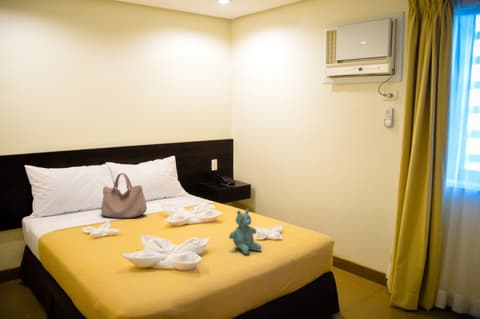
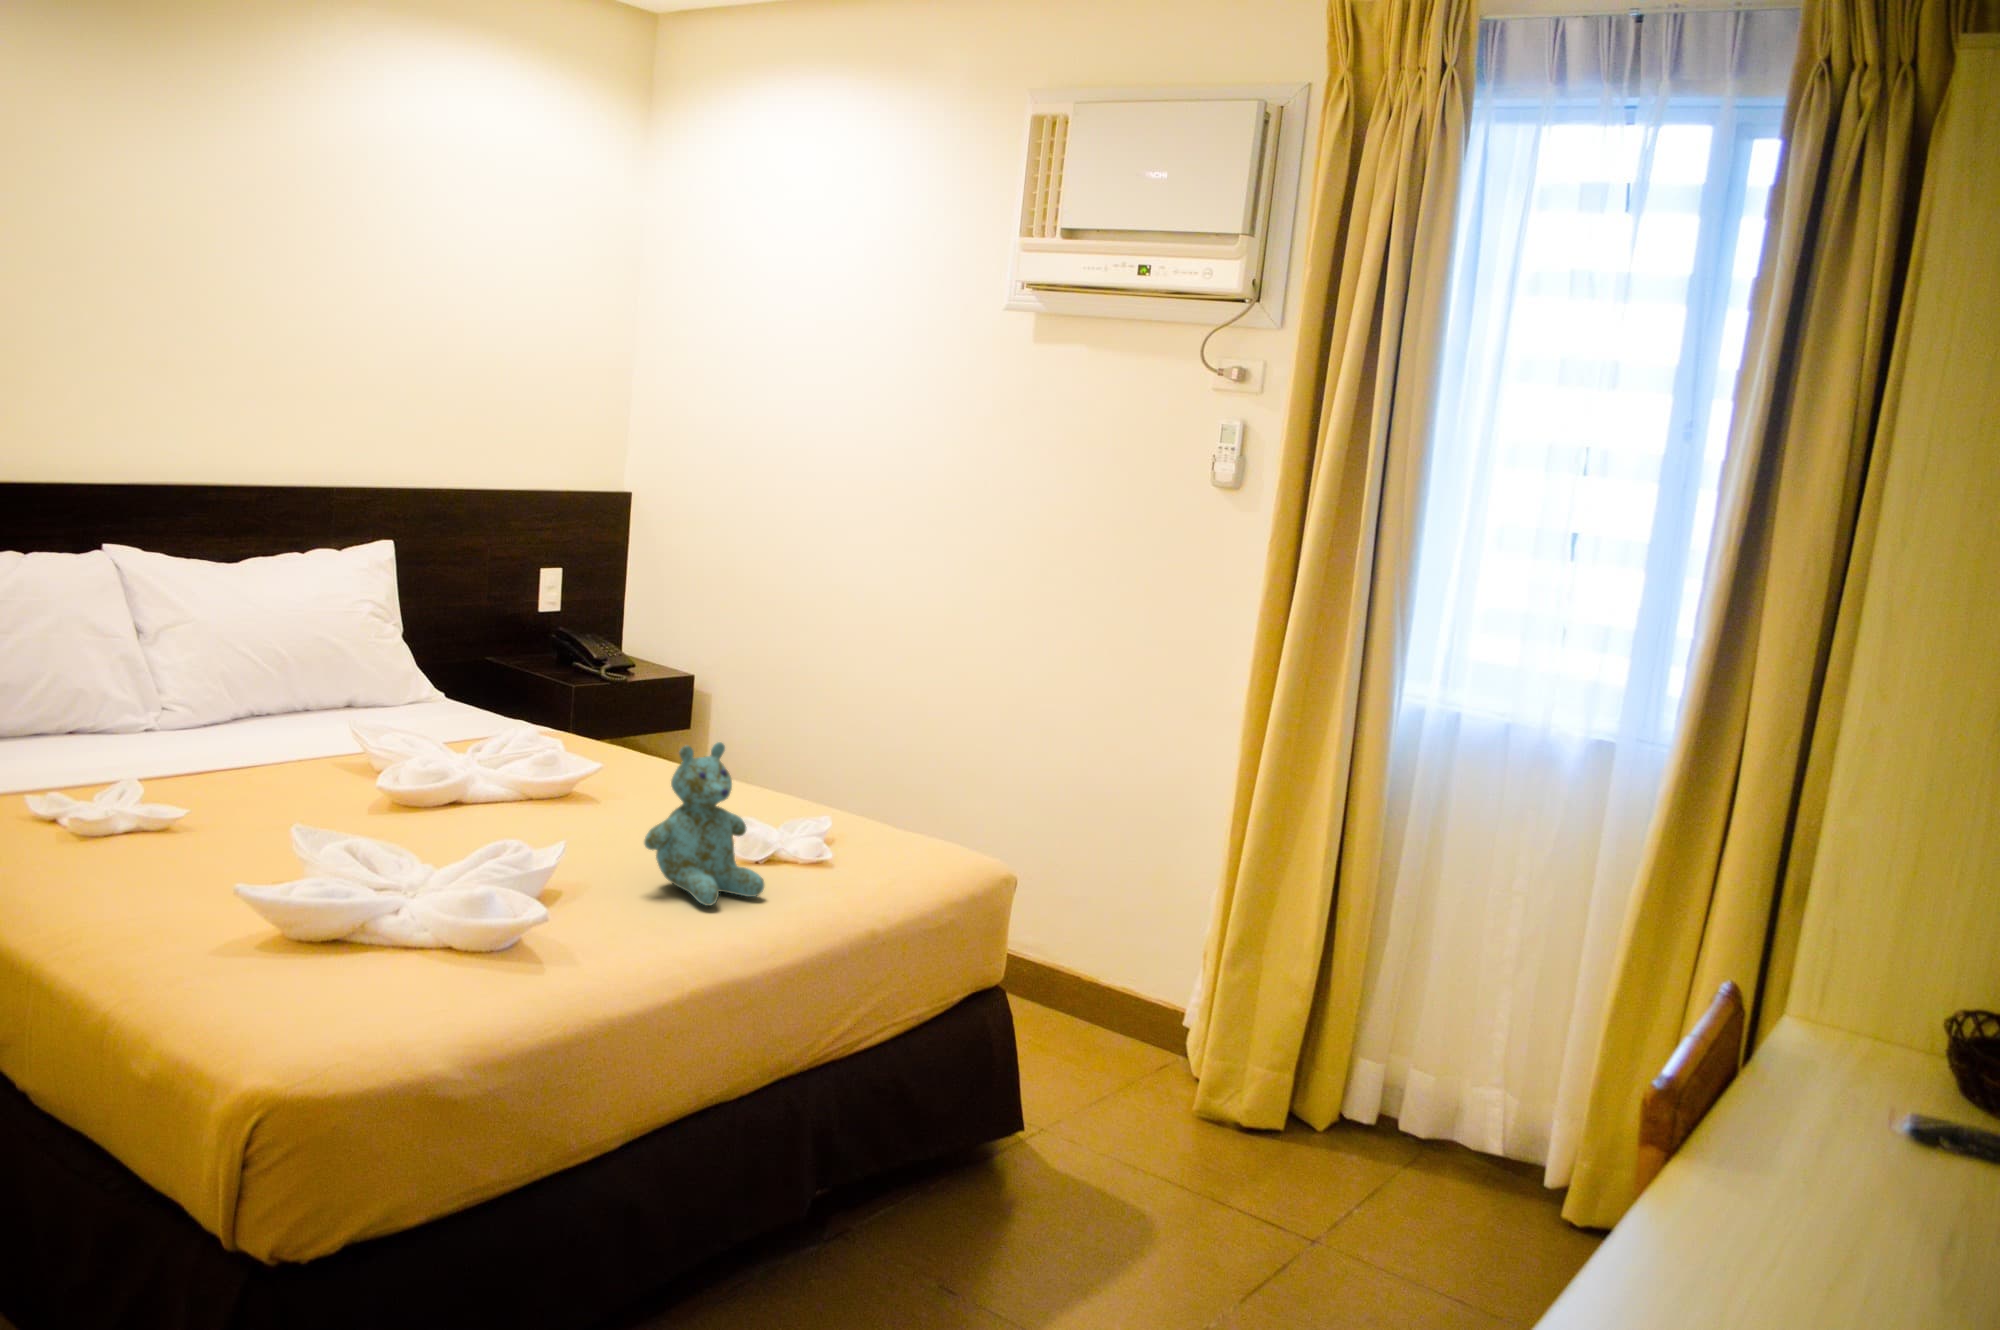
handbag: present [101,173,147,218] -> none [77,585,284,770]

